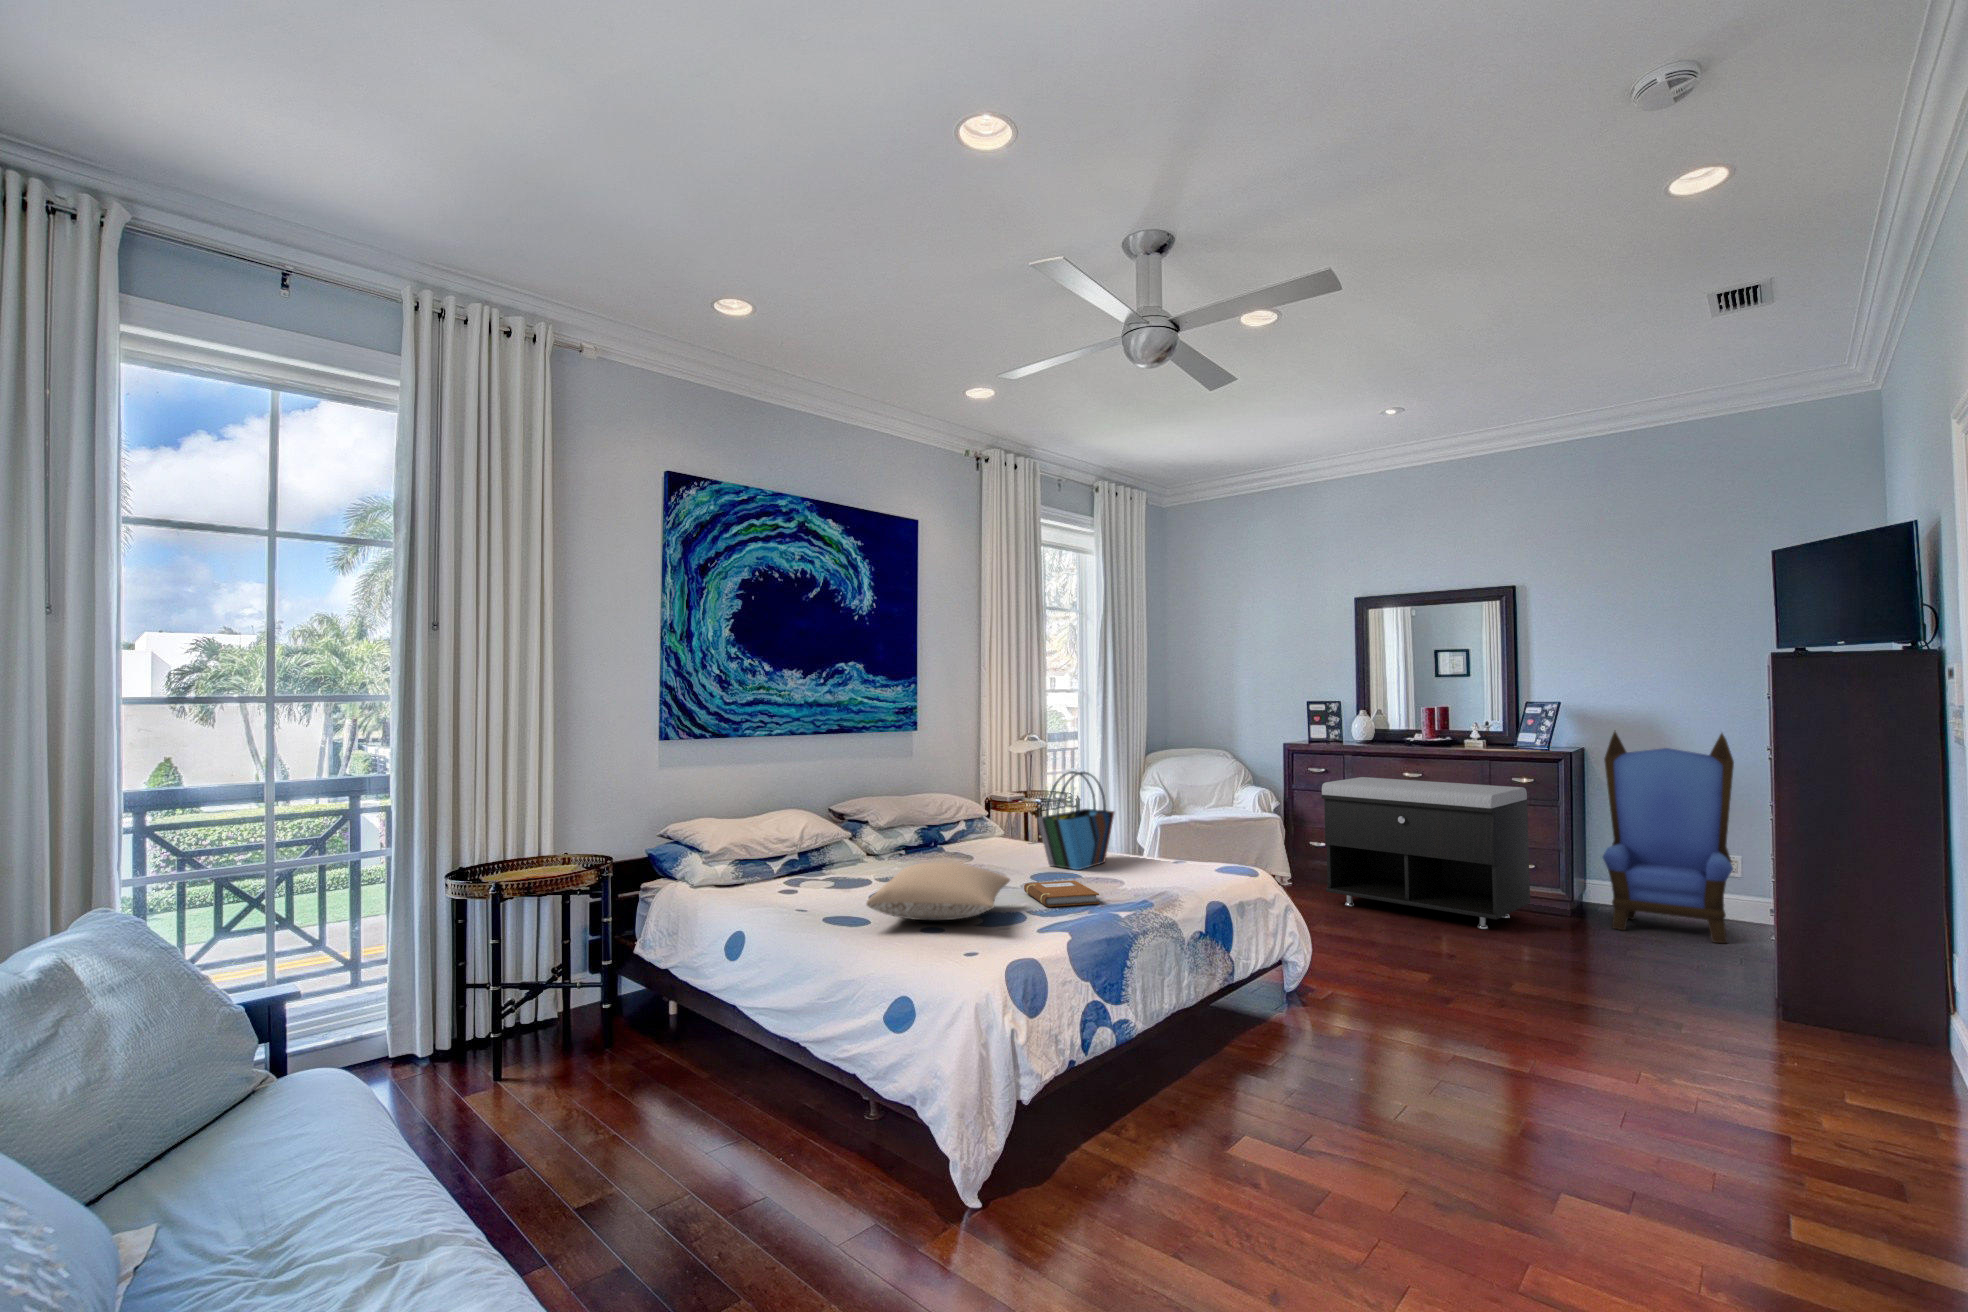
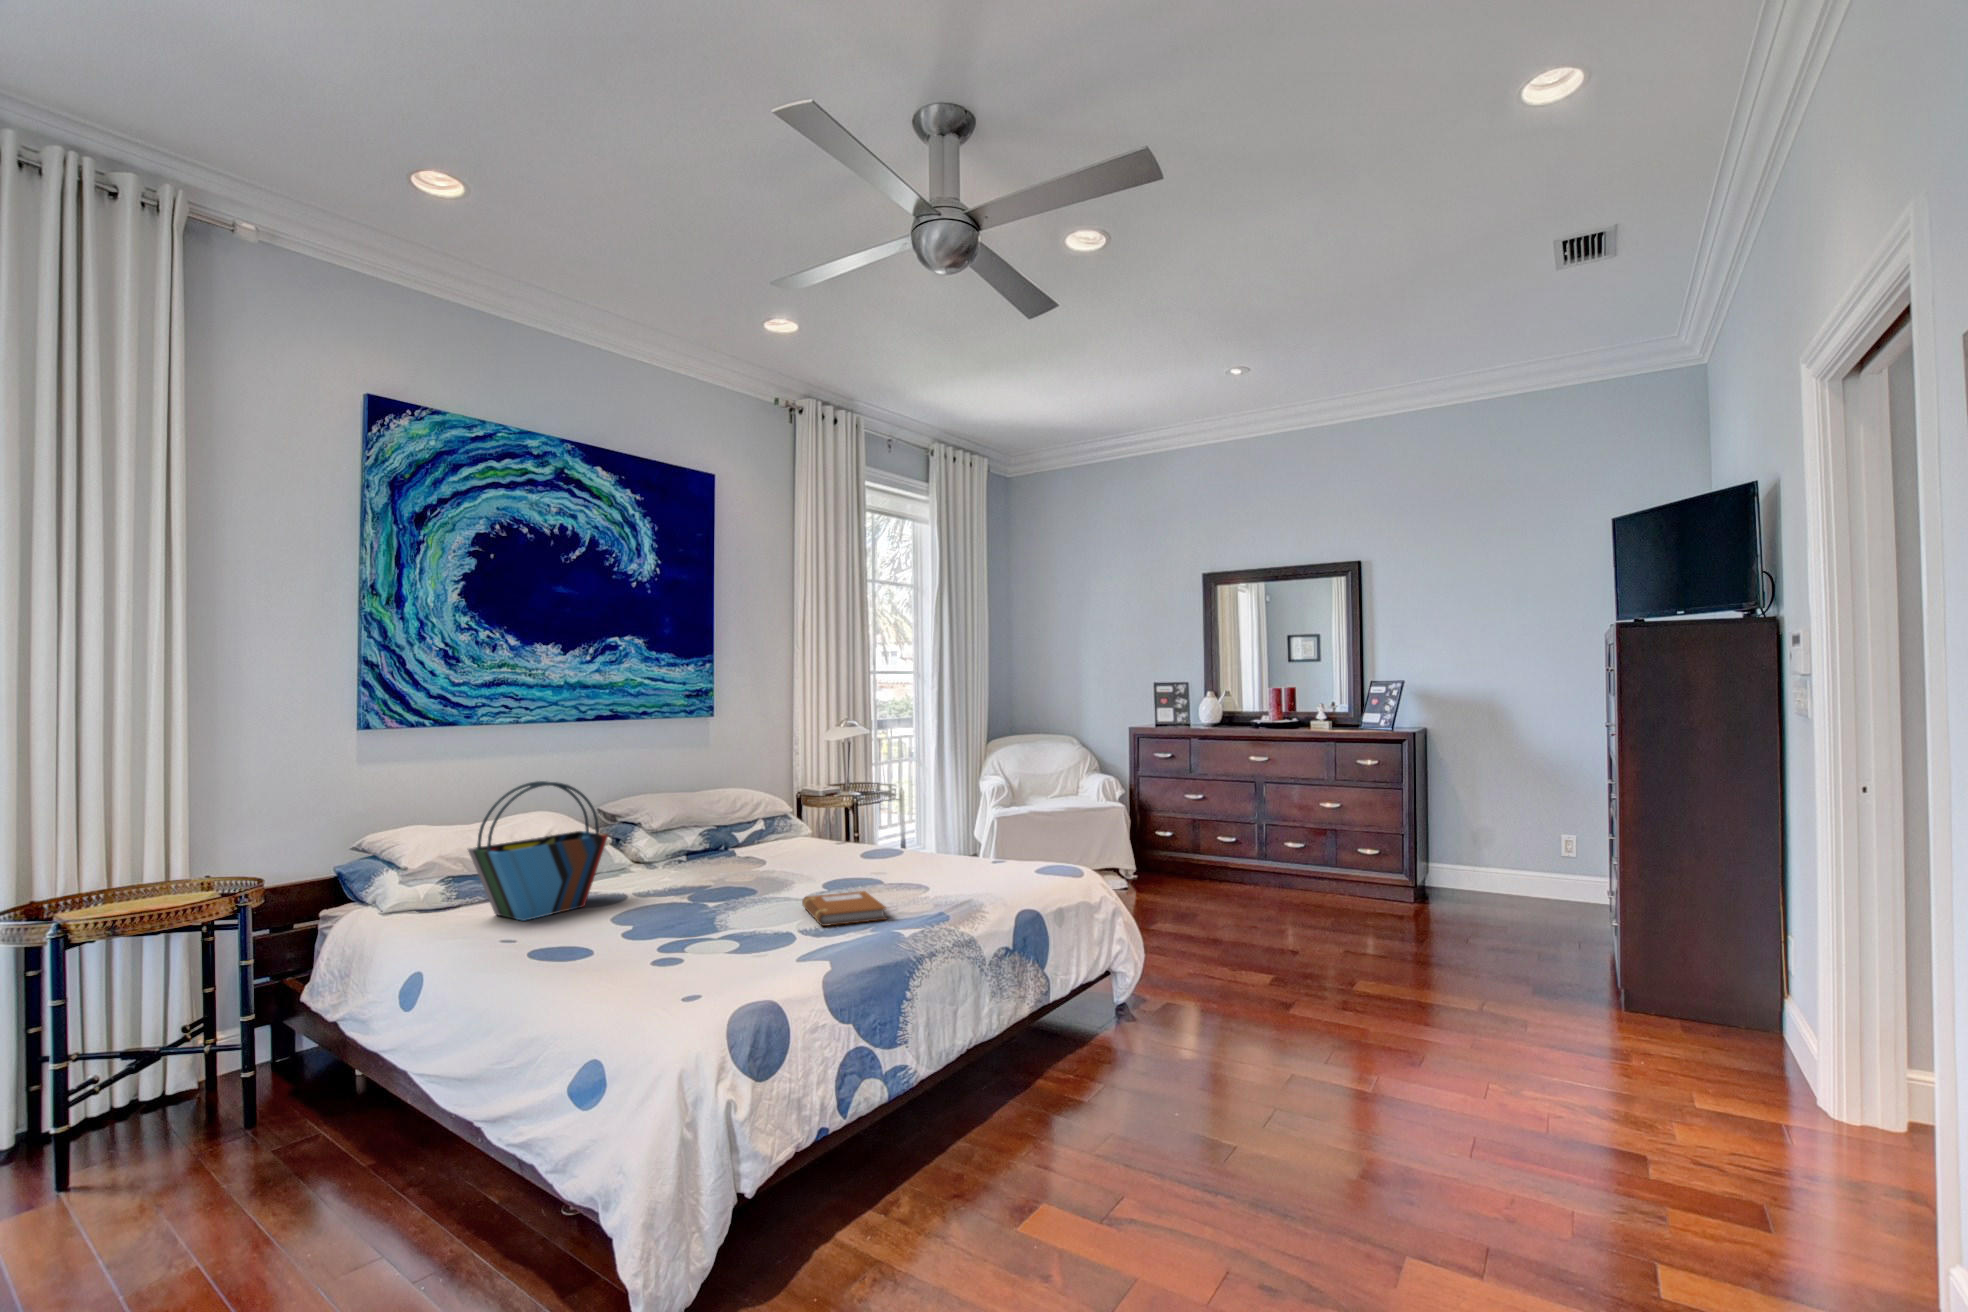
armchair: present [1603,732,1734,943] -> none [1445,710,1571,930]
tote bag: present [1037,771,1114,870] -> present [468,781,608,921]
storage bench: present [1322,777,1530,929] -> none [1165,763,1374,922]
pillow: present [866,862,1010,920] -> none [576,878,779,950]

